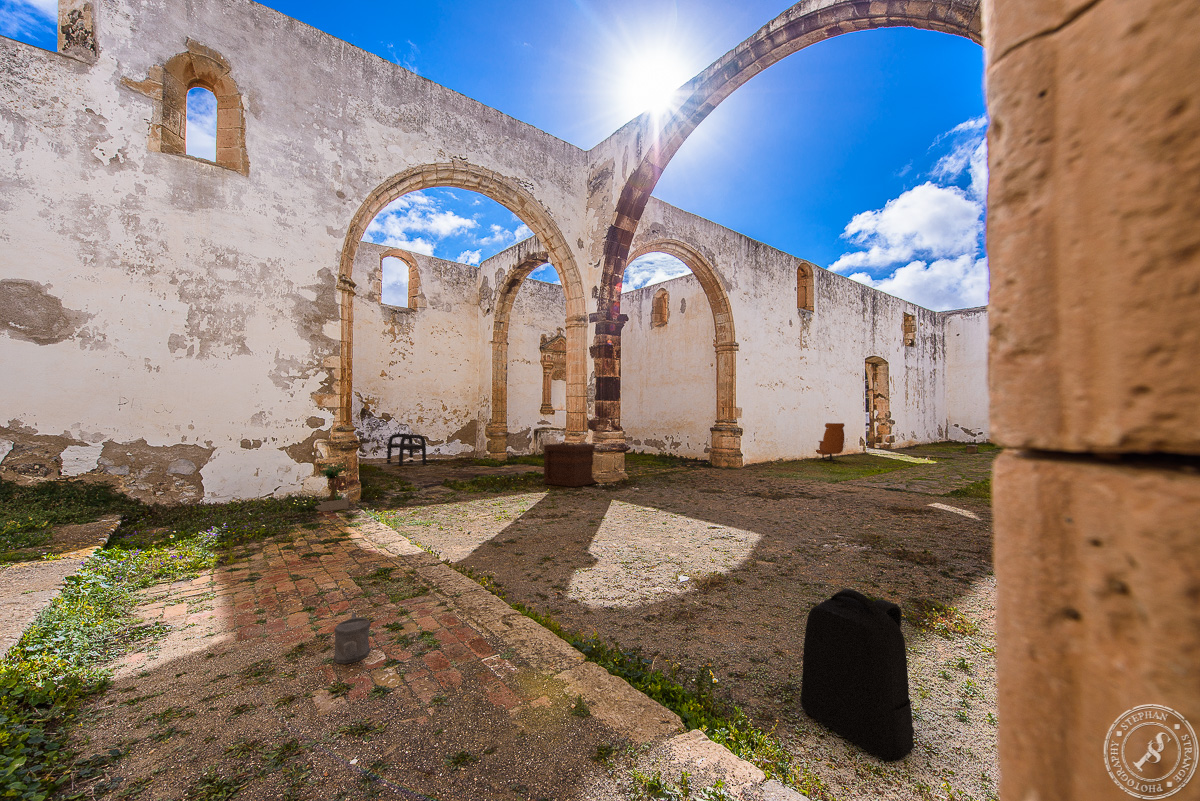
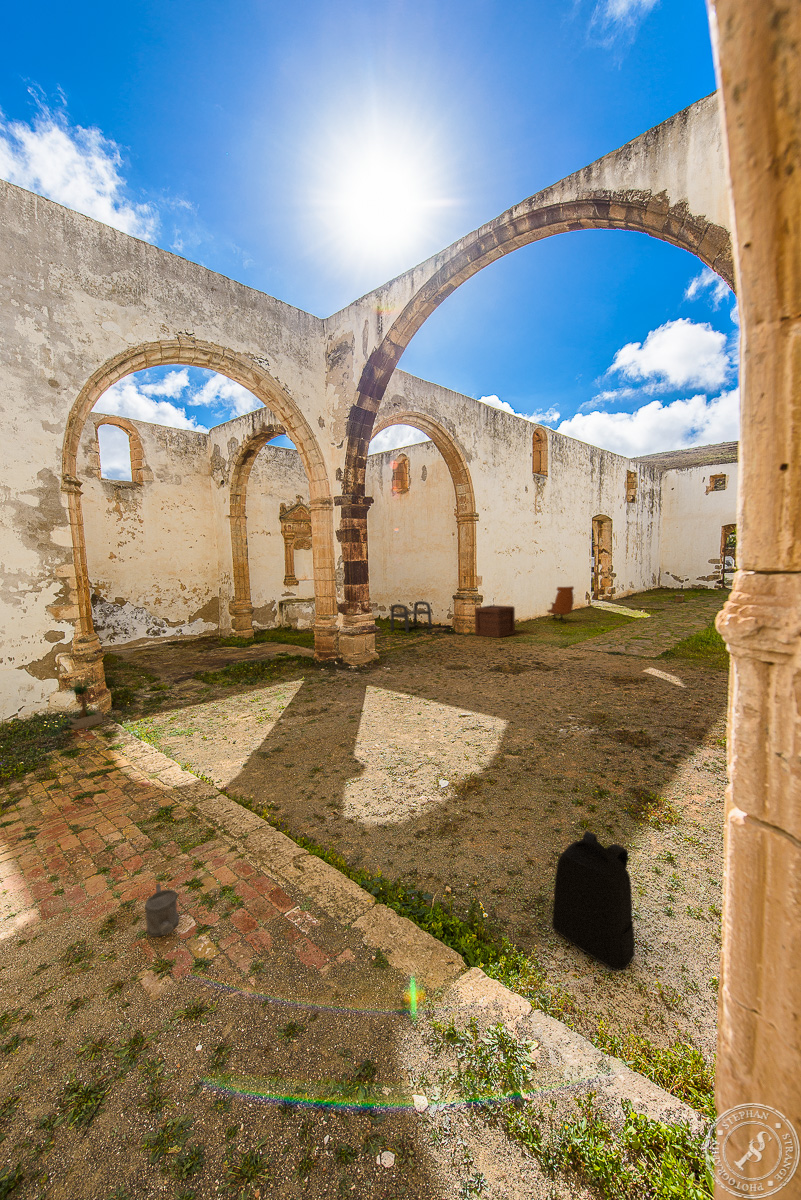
bench: present [387,434,426,466] -> present [391,601,432,633]
wooden crate: present [544,443,597,487] -> present [475,605,515,638]

